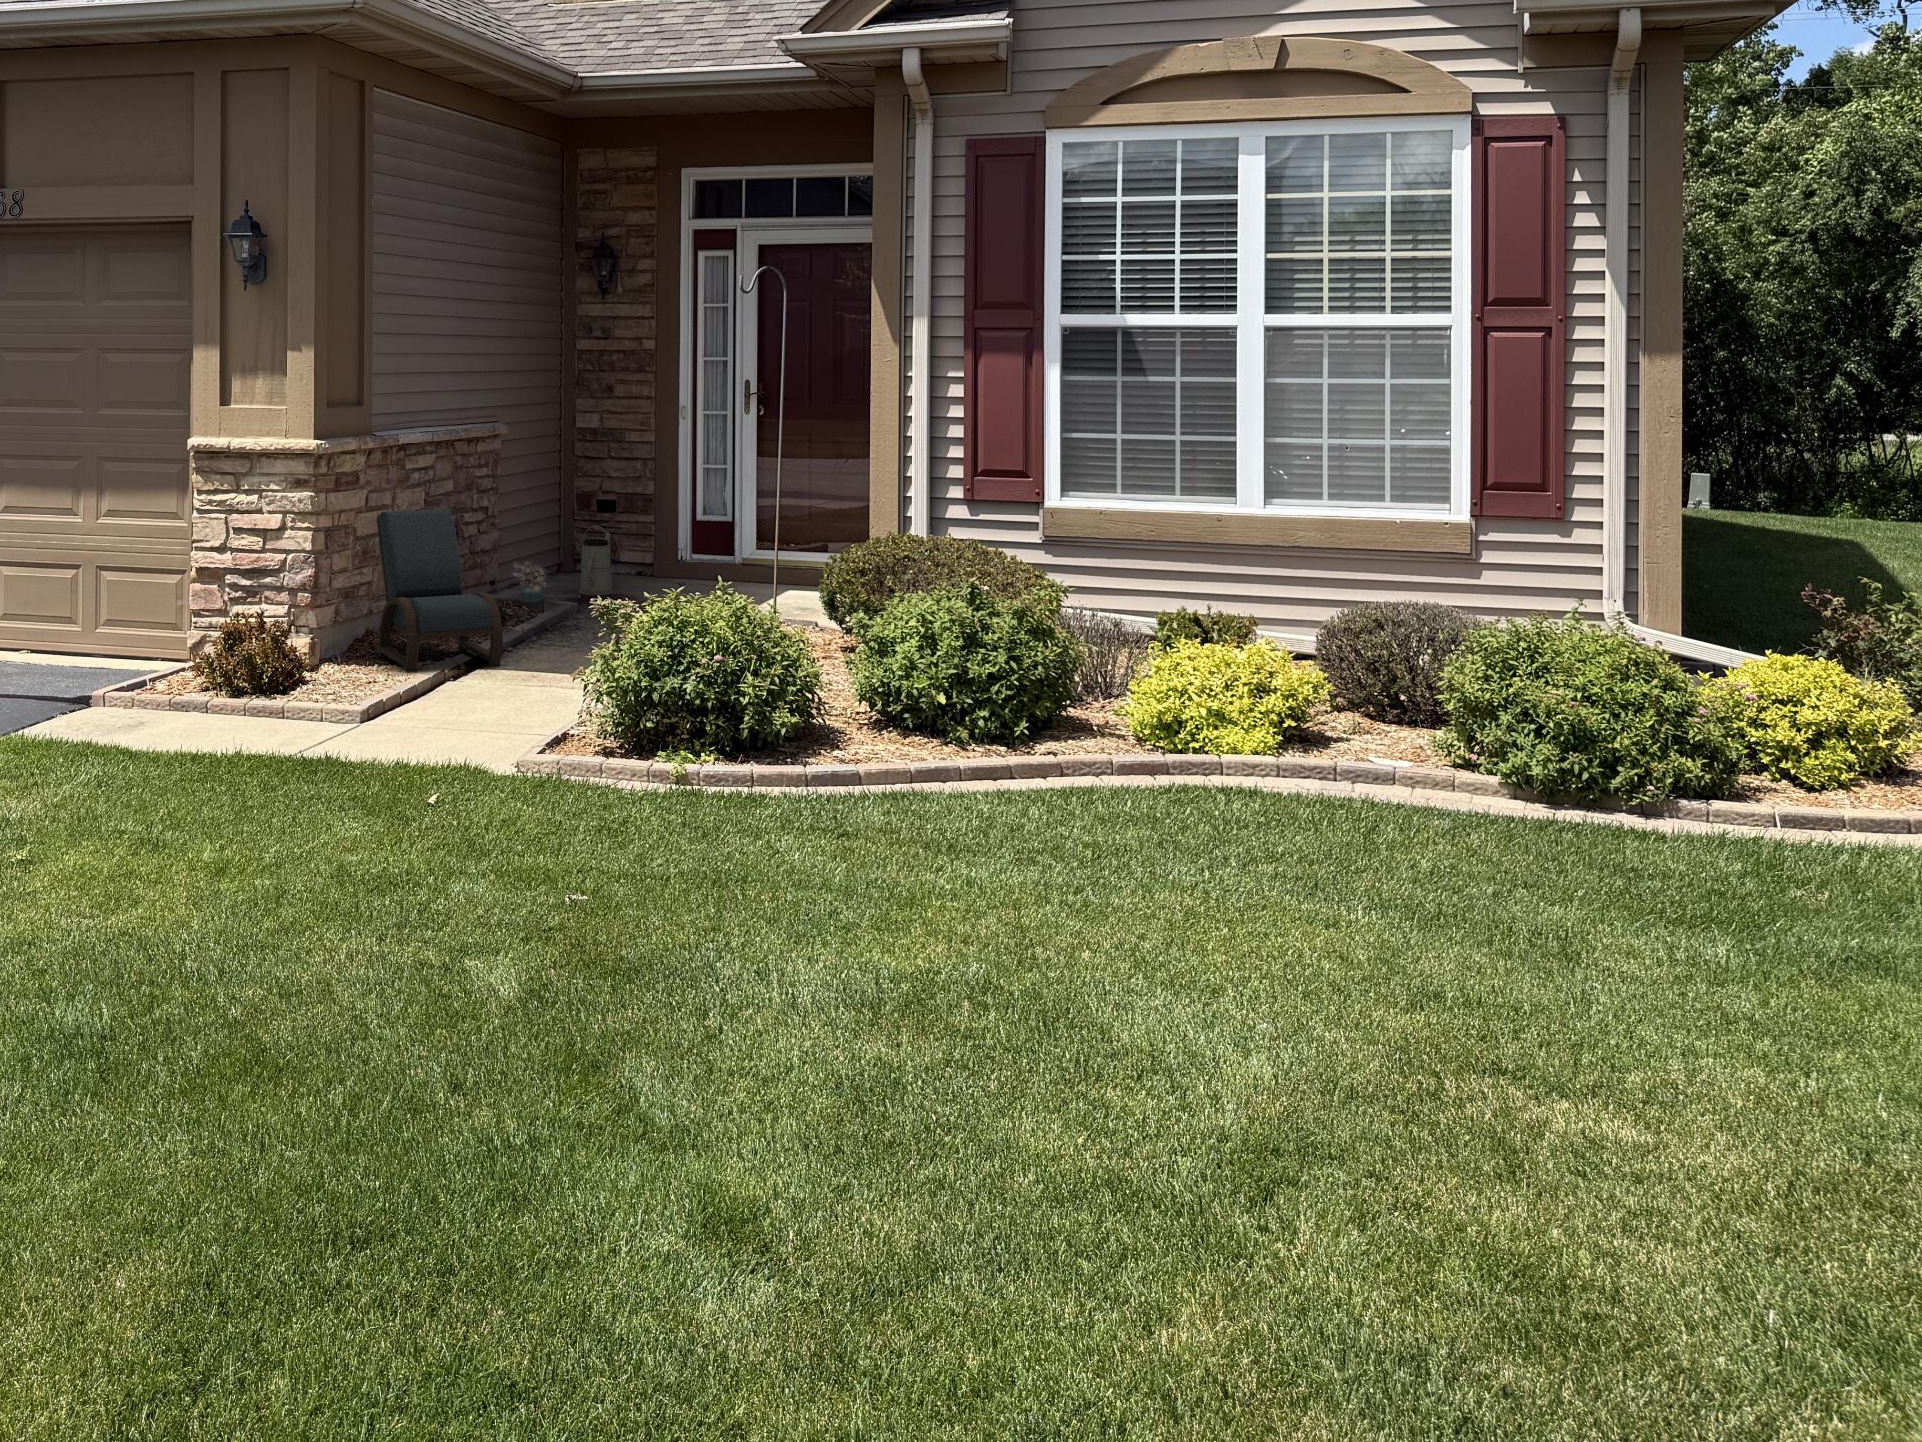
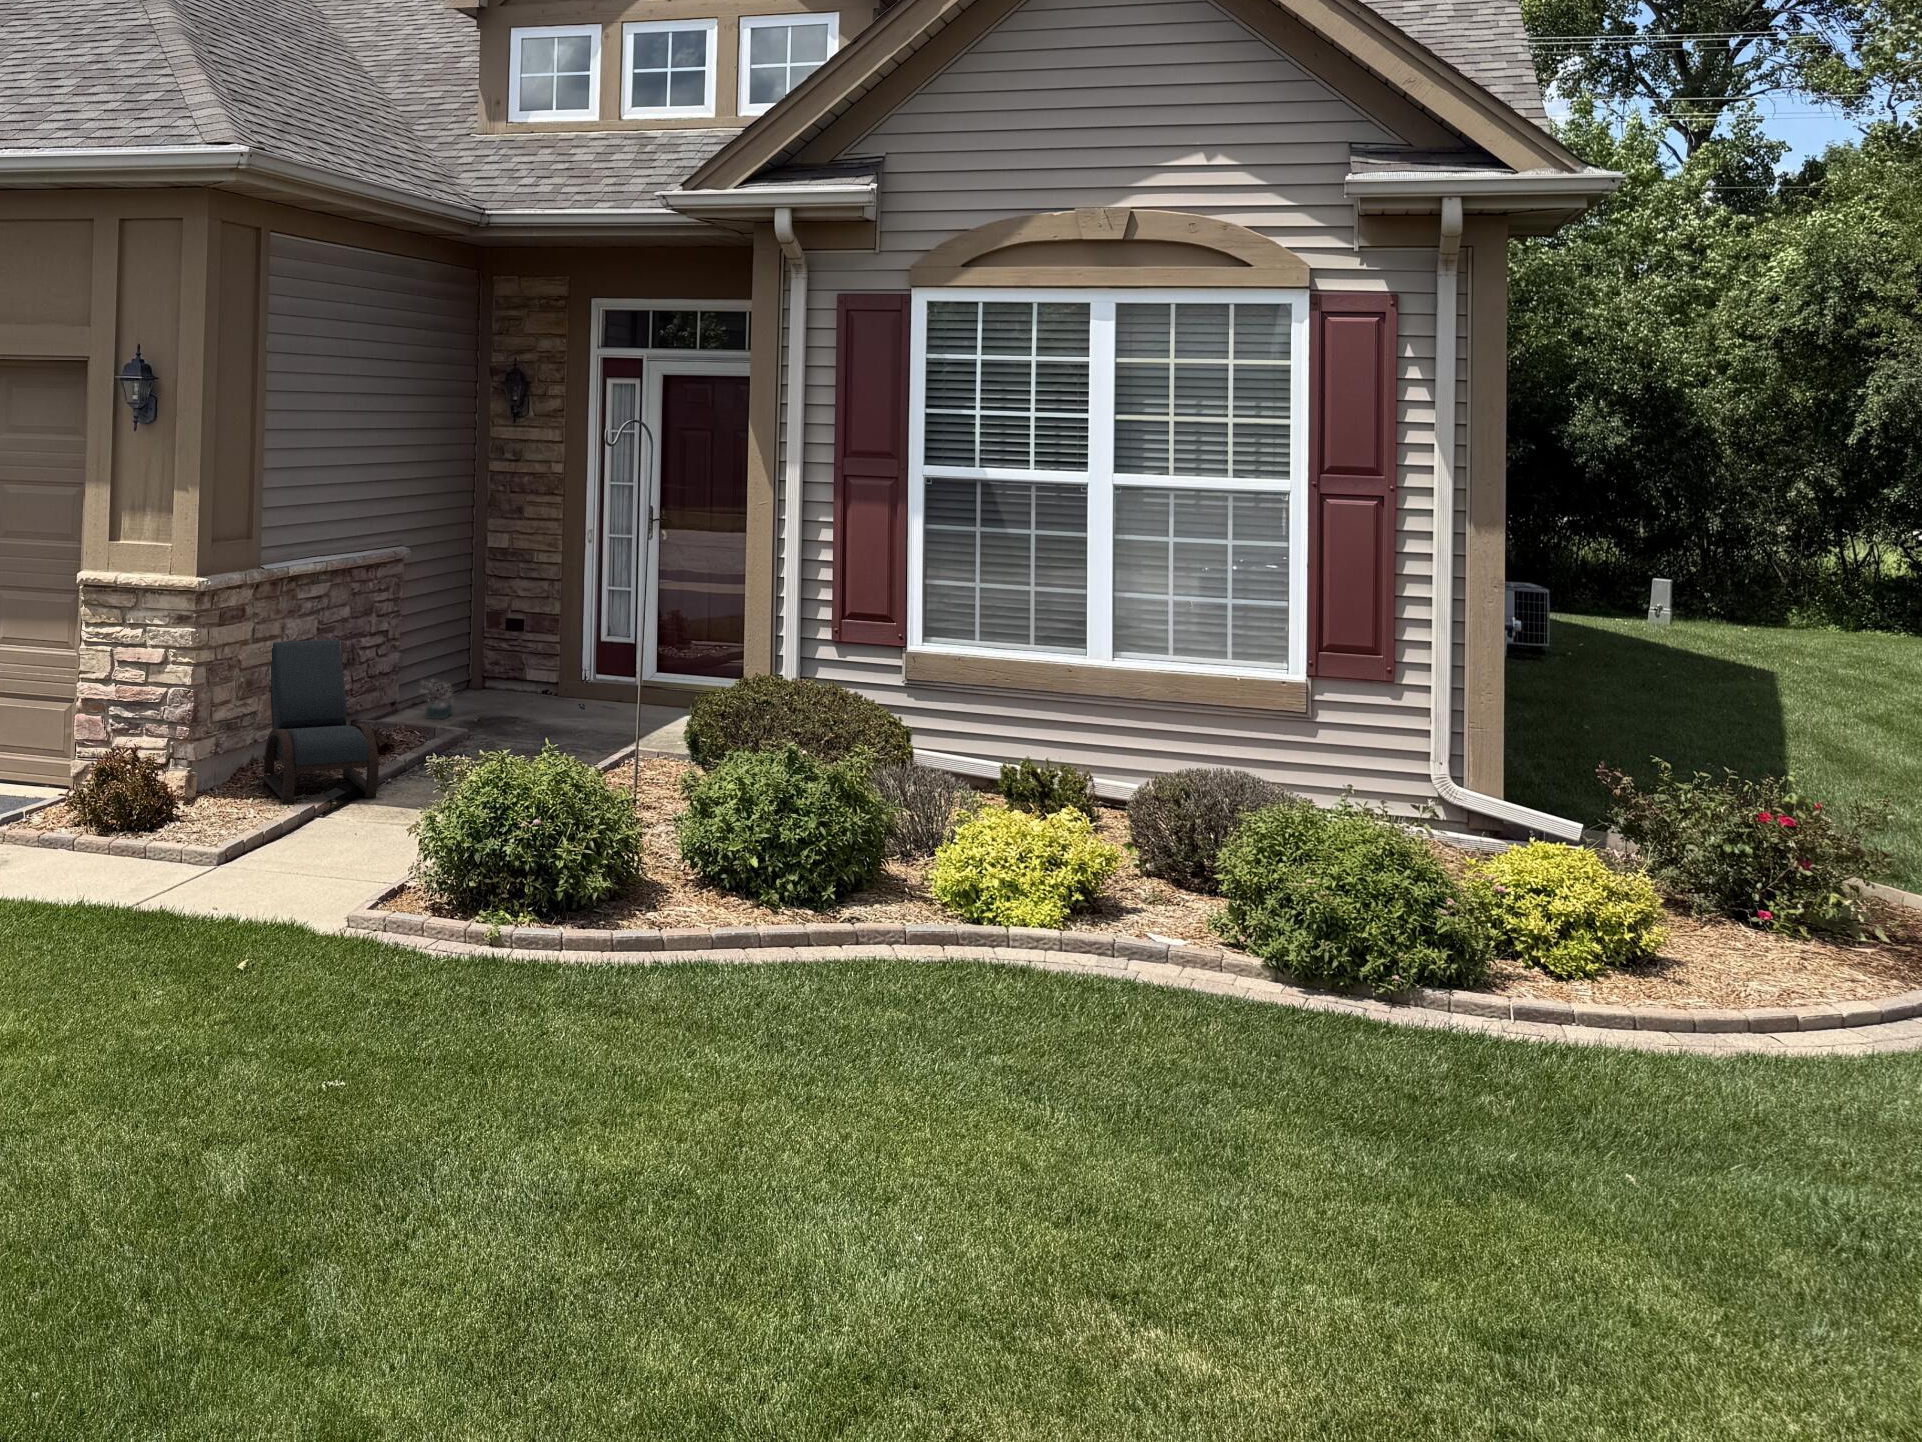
watering can: present [579,526,613,595] -> none [489,642,524,710]

